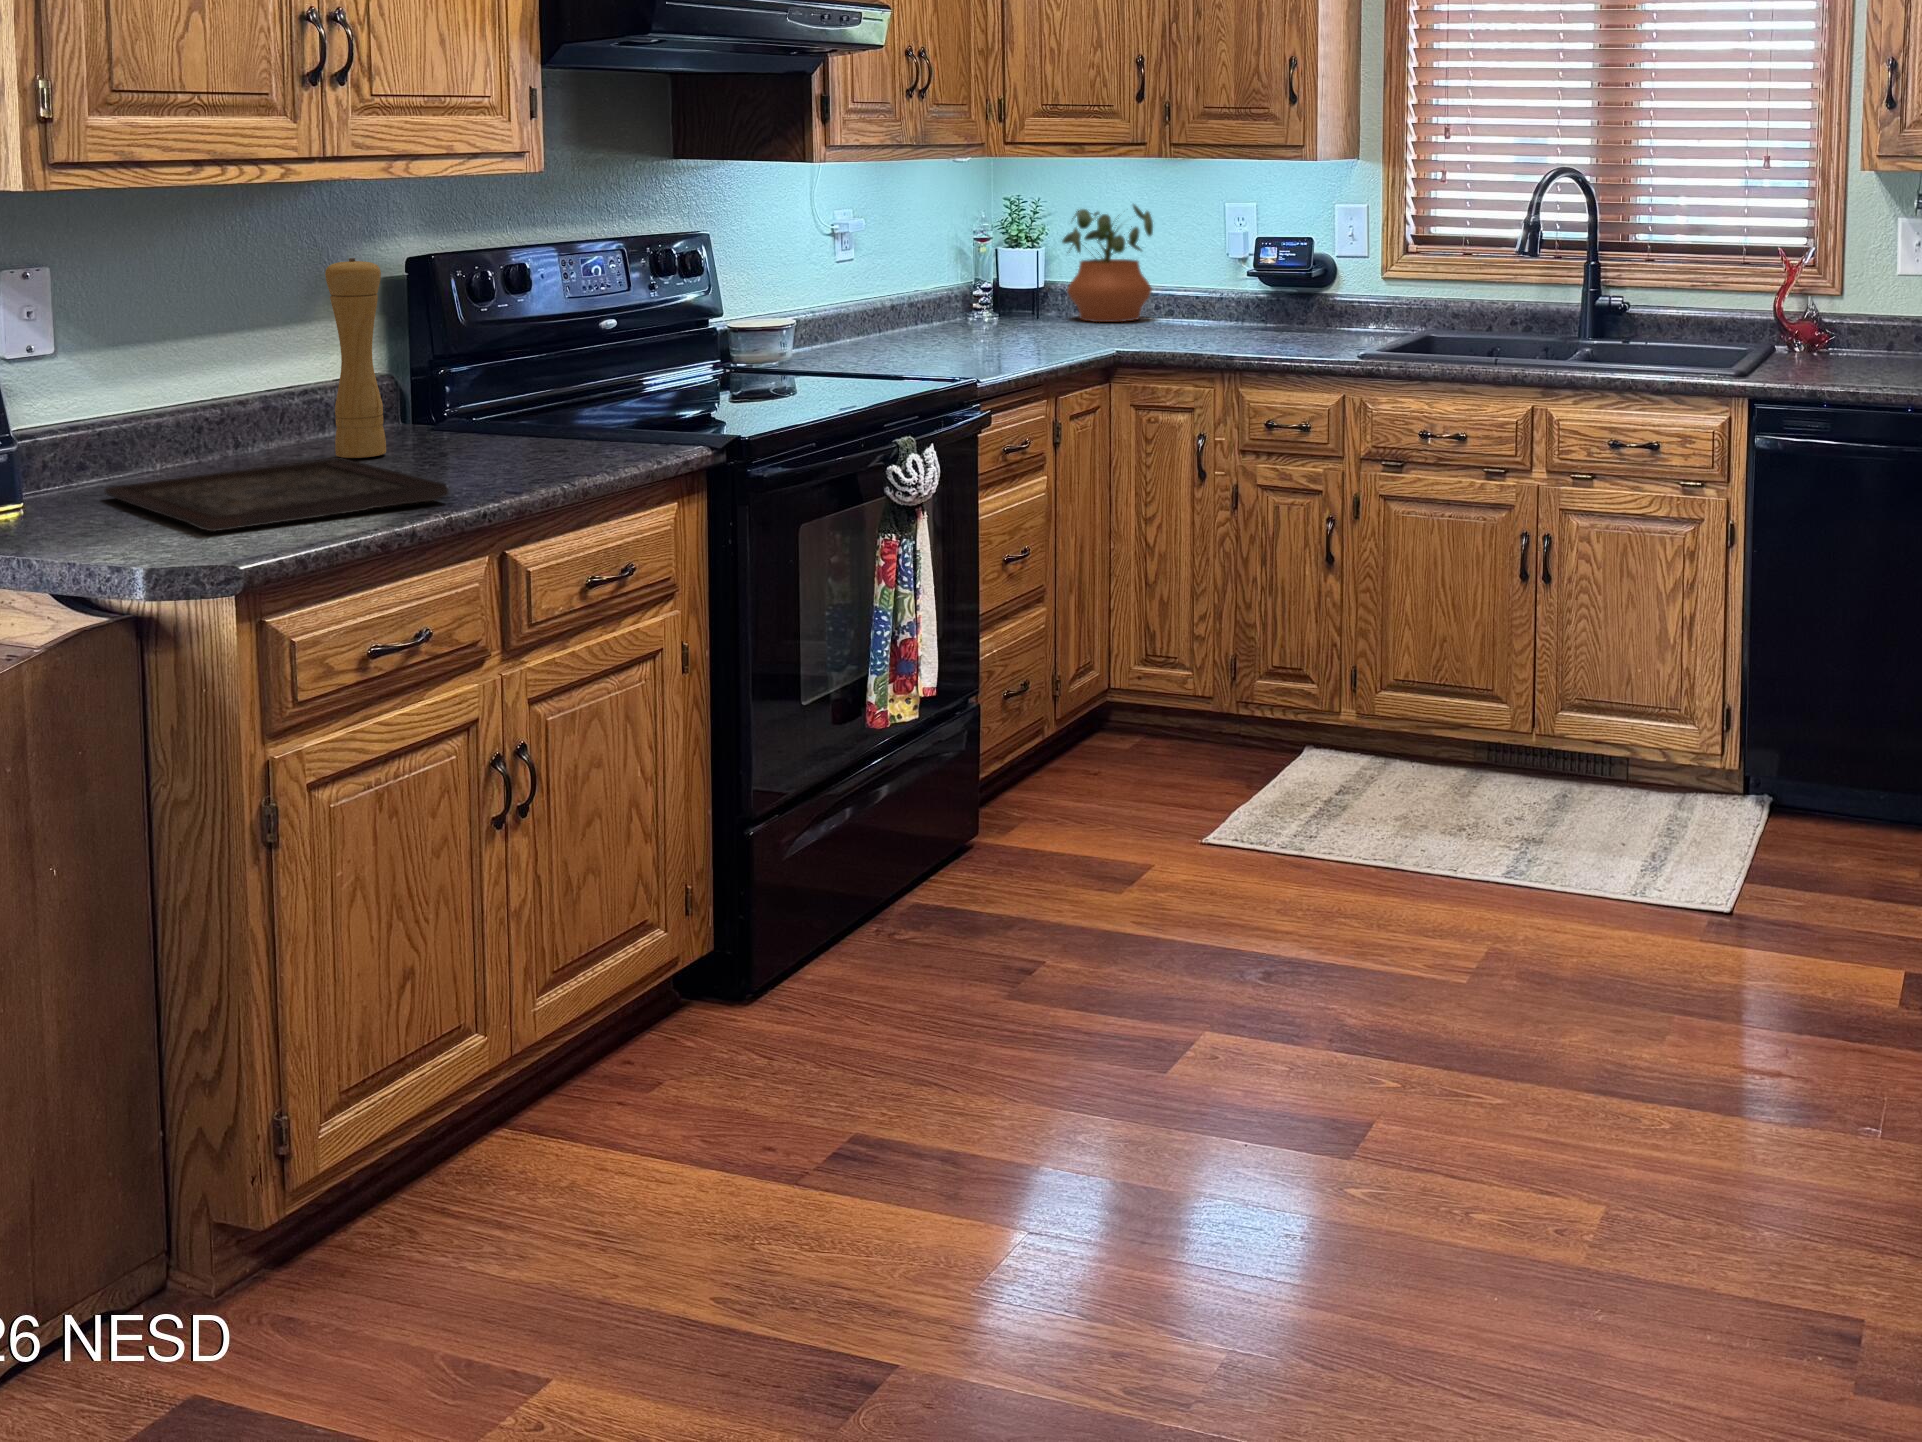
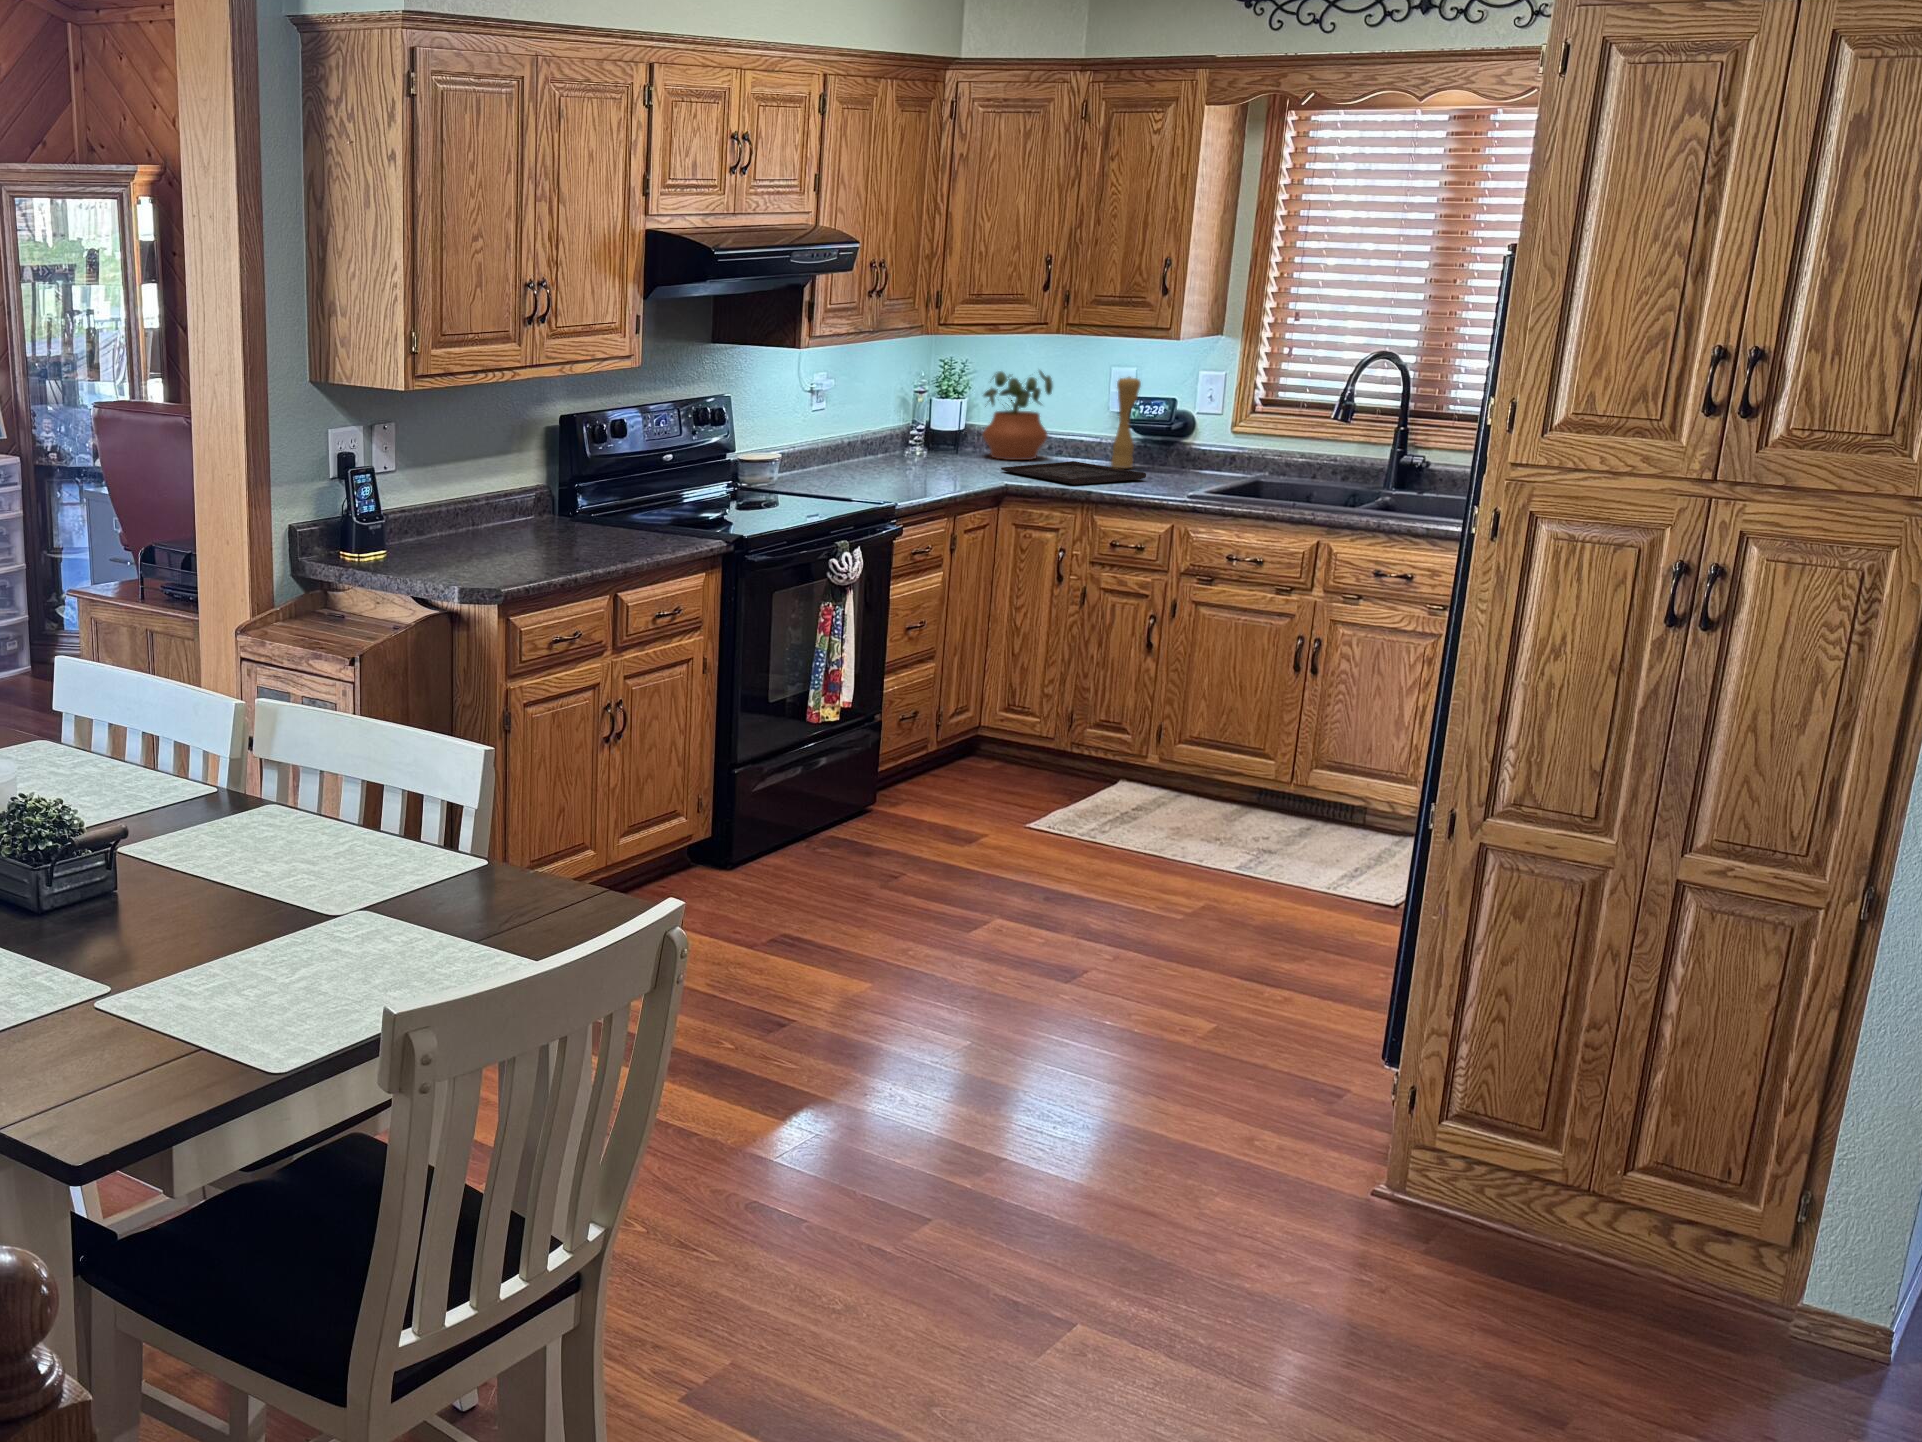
pepper mill: present [325,258,386,458] -> present [1111,377,1141,468]
tray: present [105,457,448,532] -> present [1001,461,1146,485]

